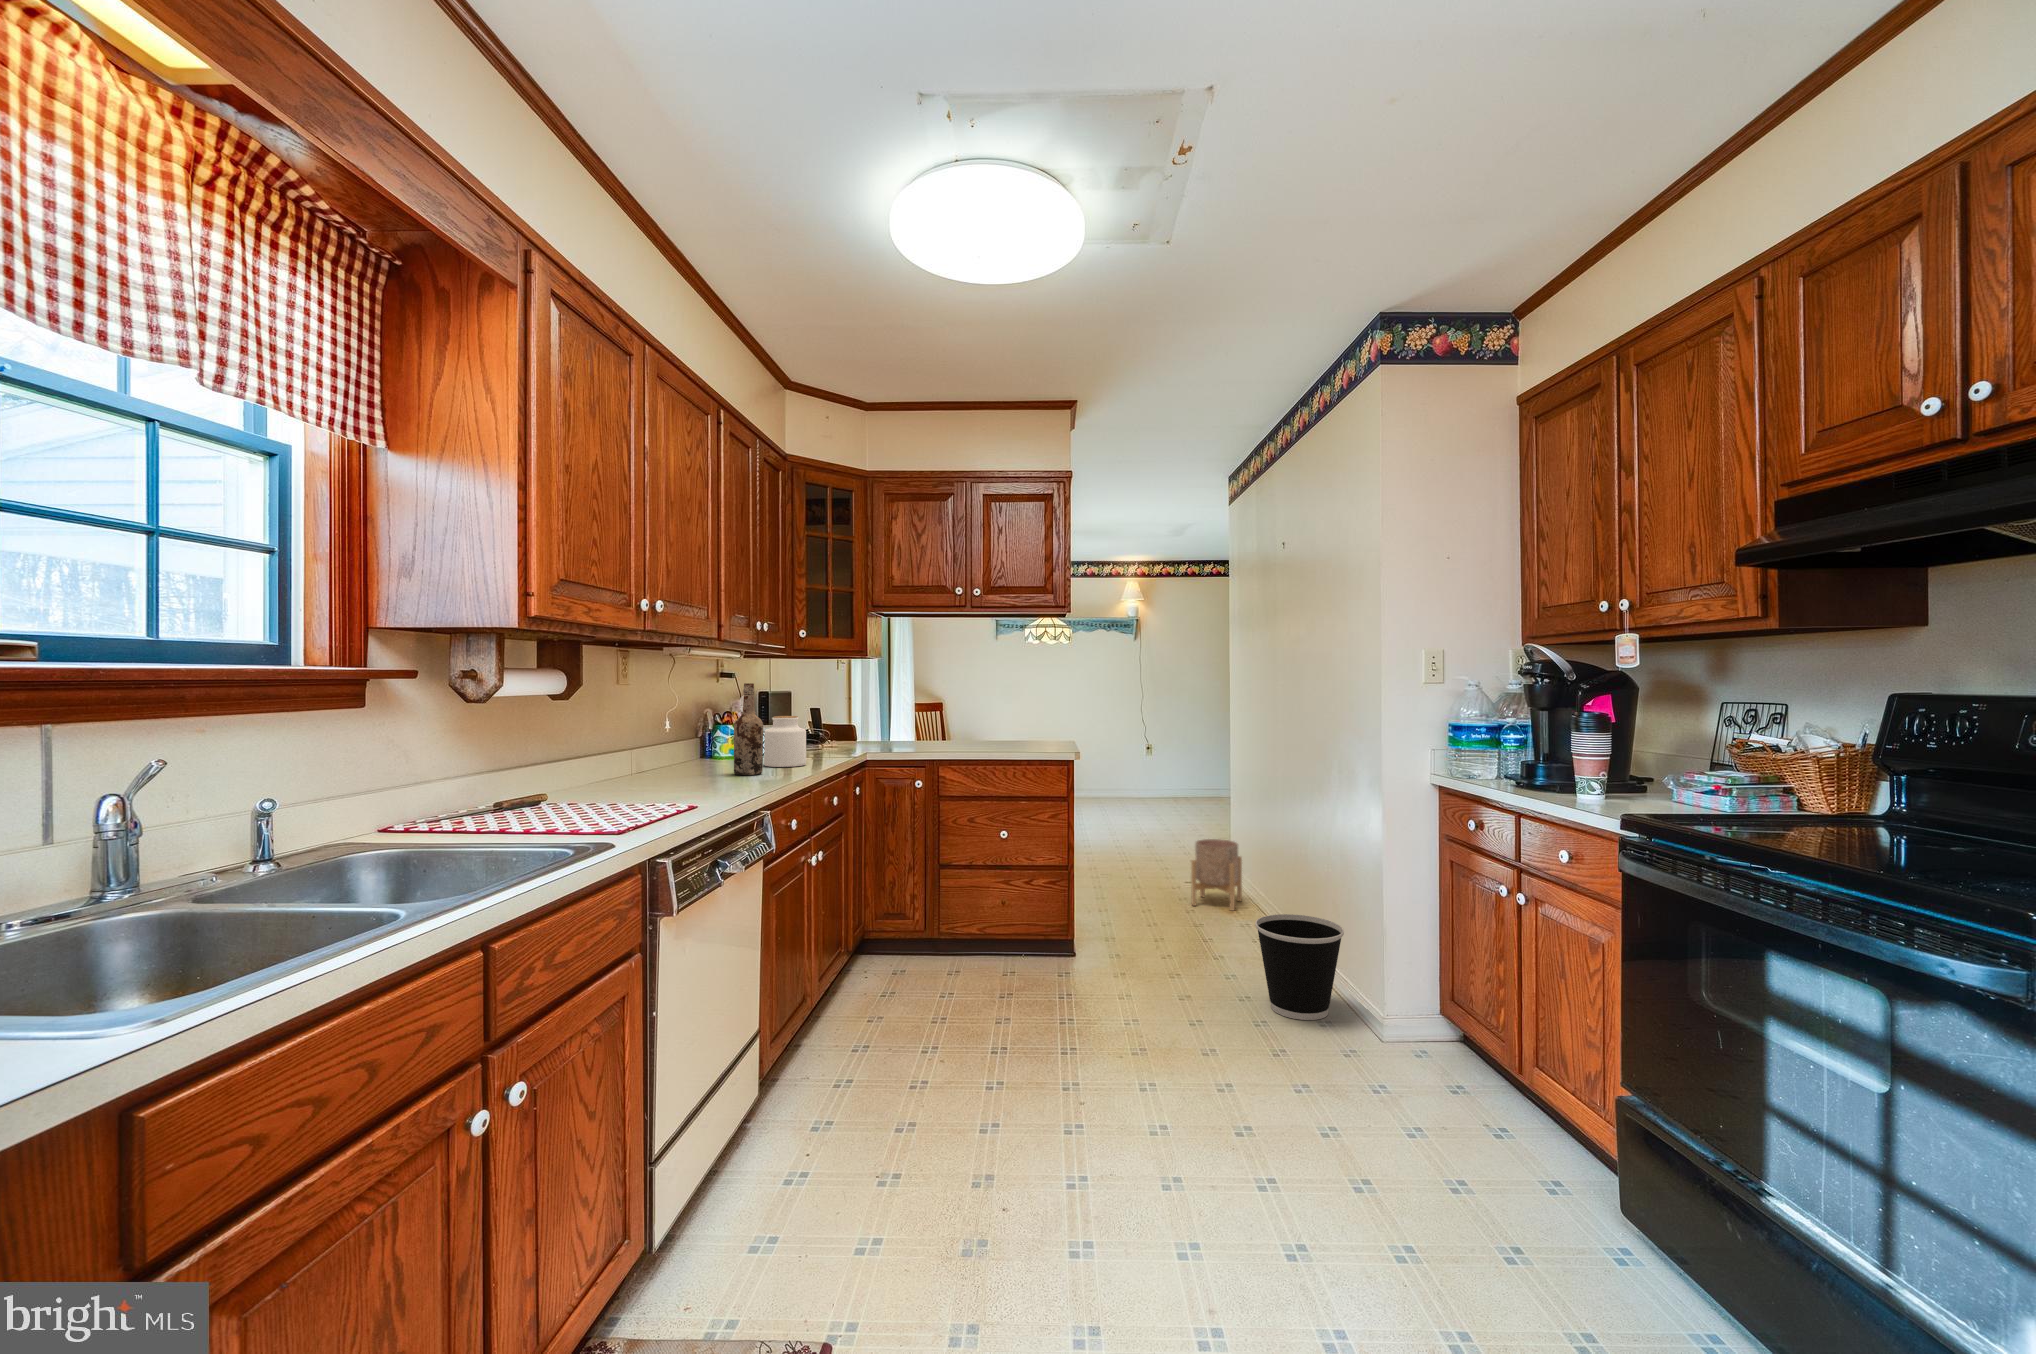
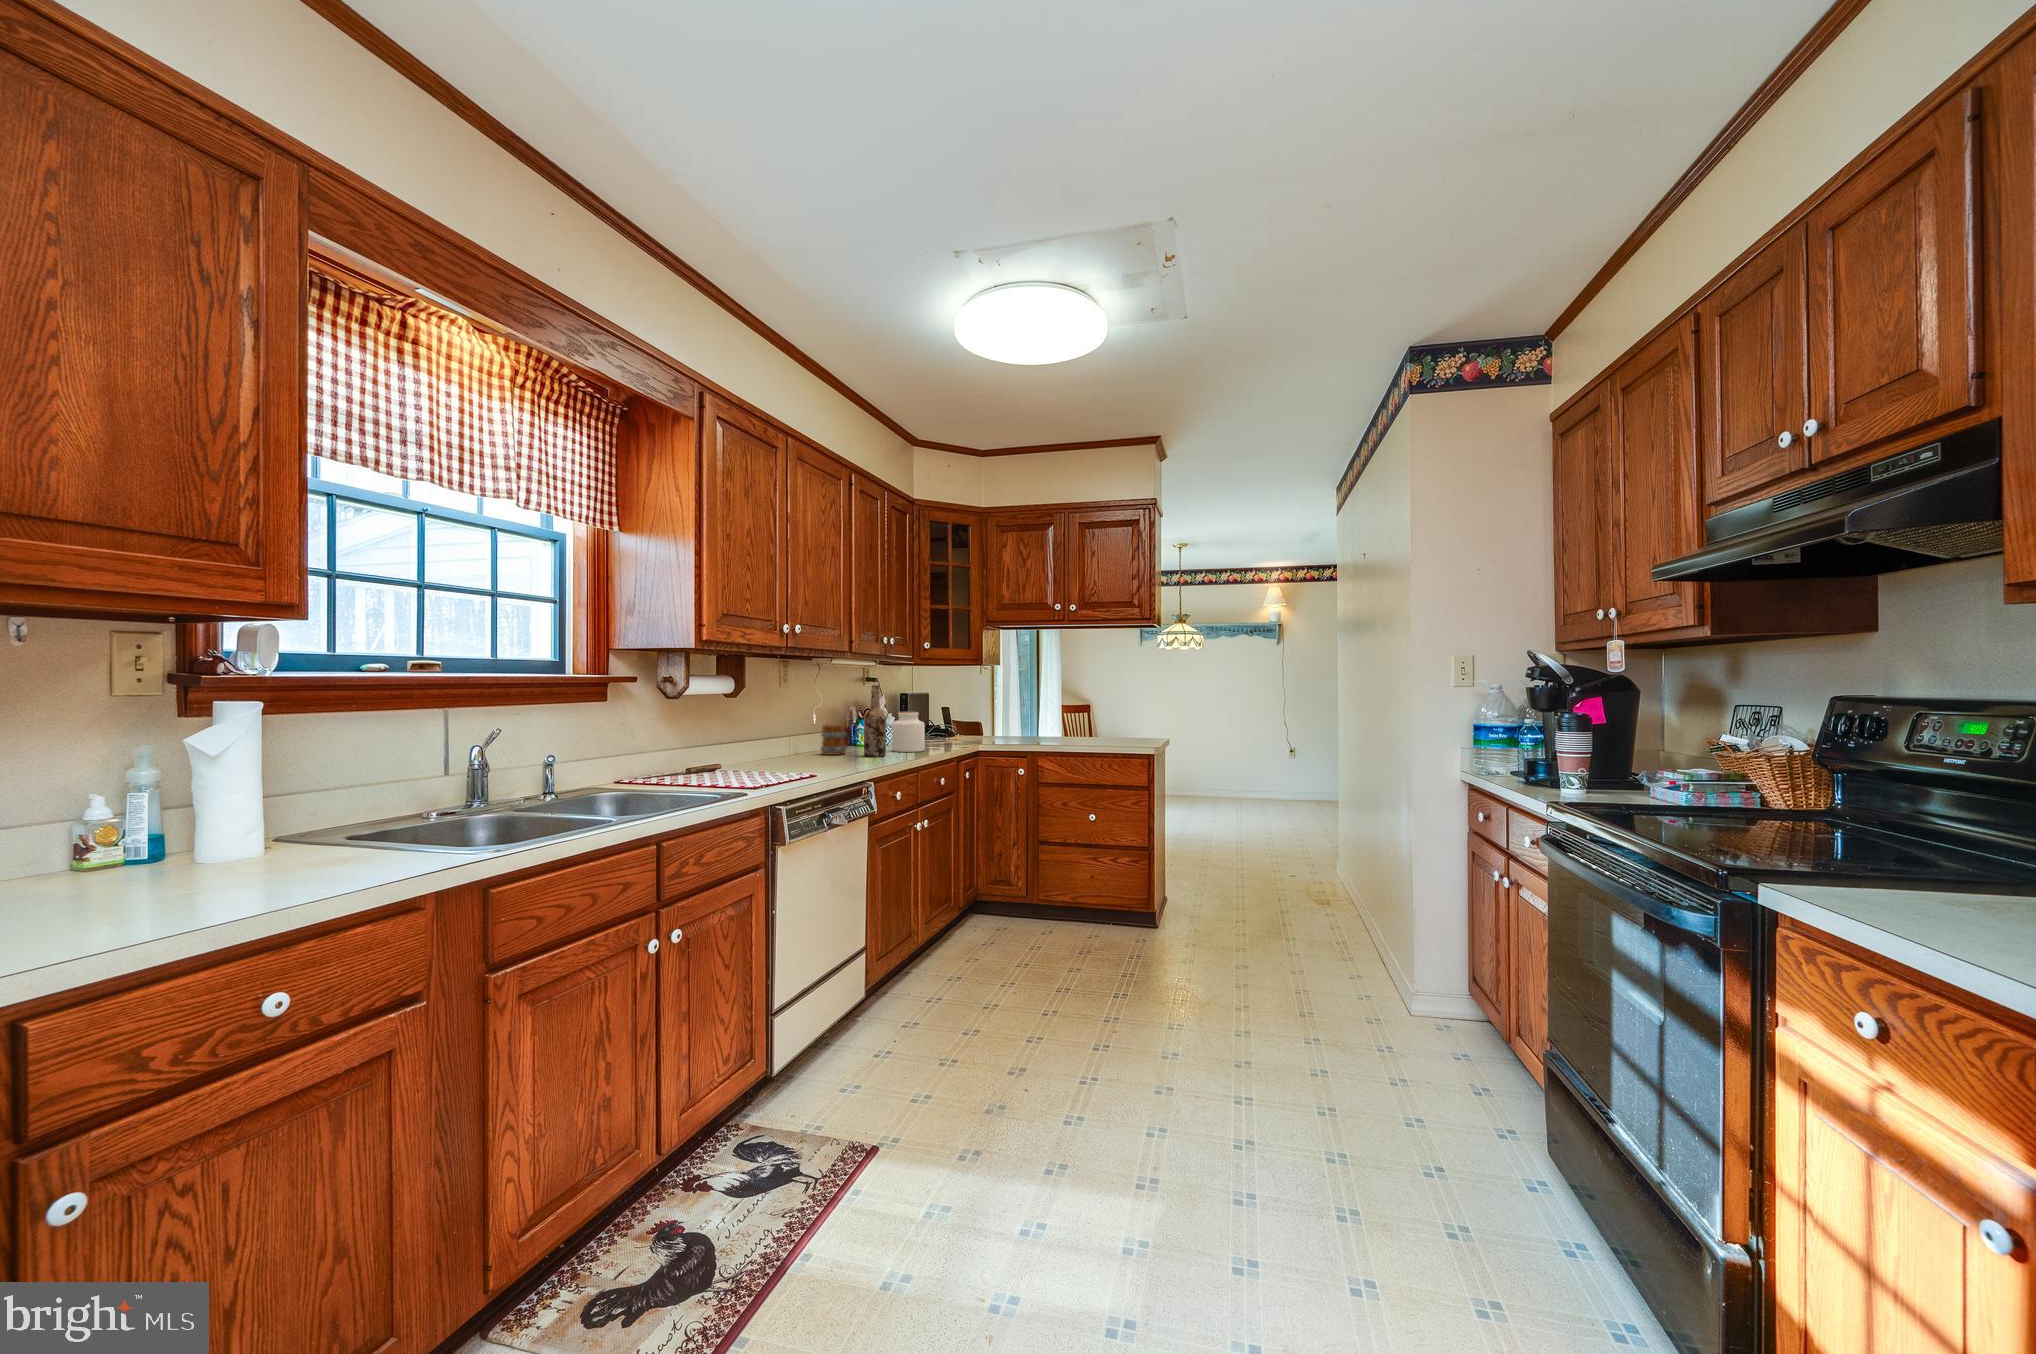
mug: none [672,727,710,774] -> present [821,719,849,755]
planter: present [1191,839,1242,911] -> none [1285,832,1337,899]
wastebasket: present [1255,914,1344,1020] -> none [1303,895,1384,989]

